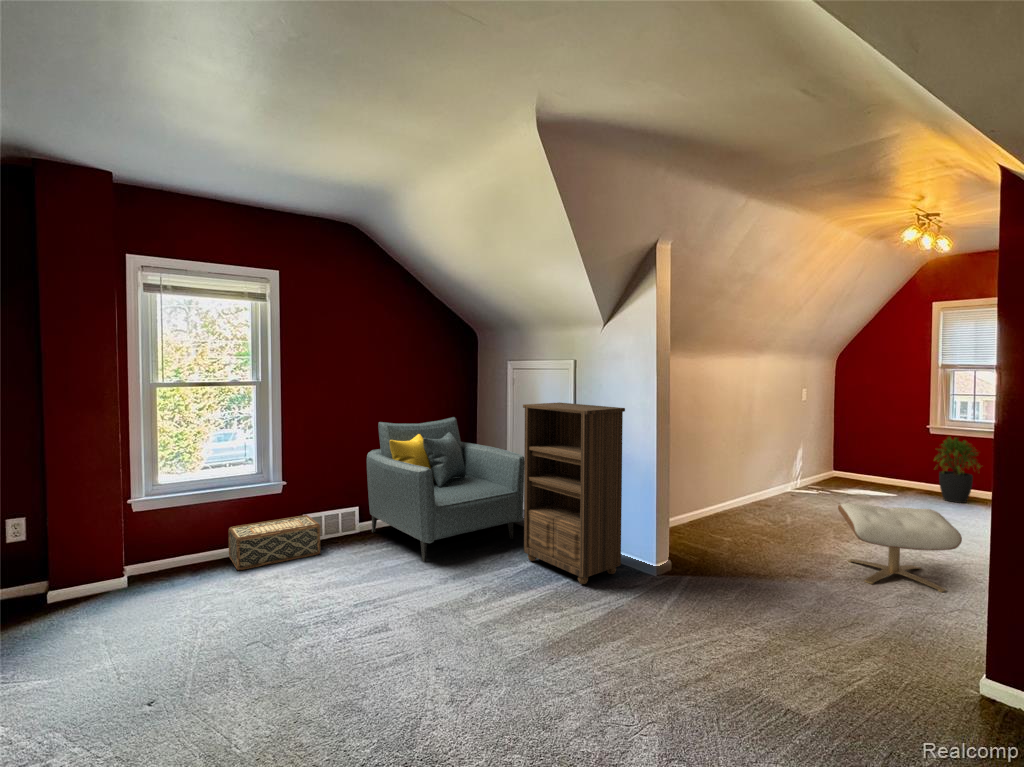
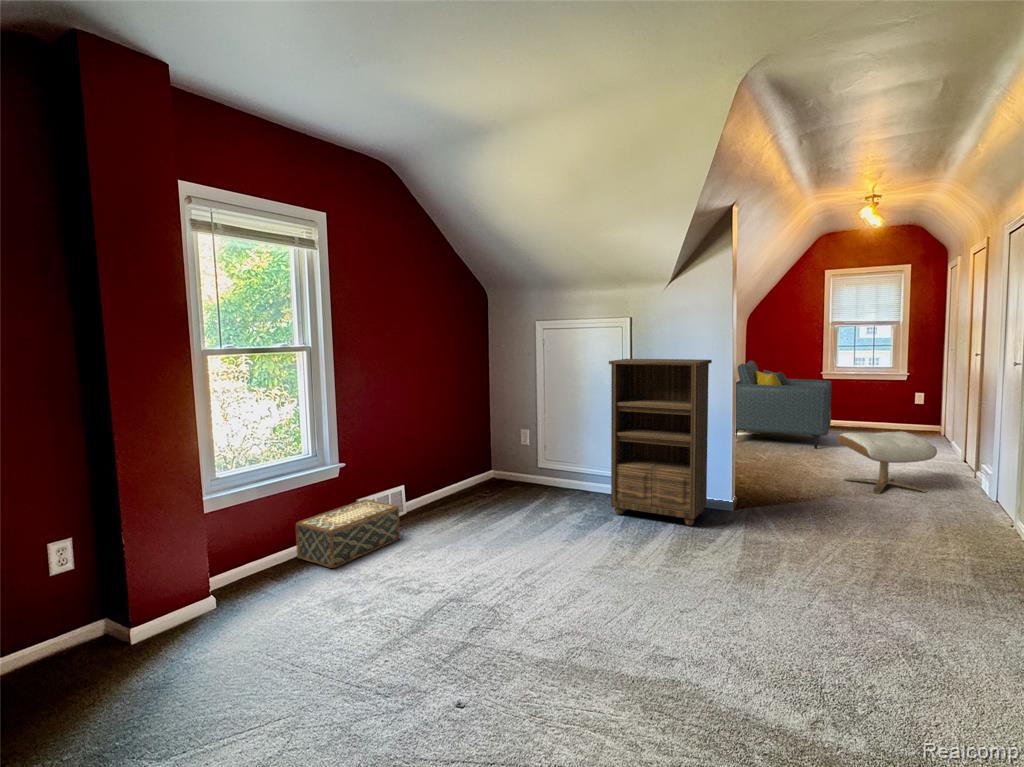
armchair: present [367,417,524,562] -> present [736,360,832,449]
potted plant: present [935,437,980,503] -> none [831,378,871,432]

